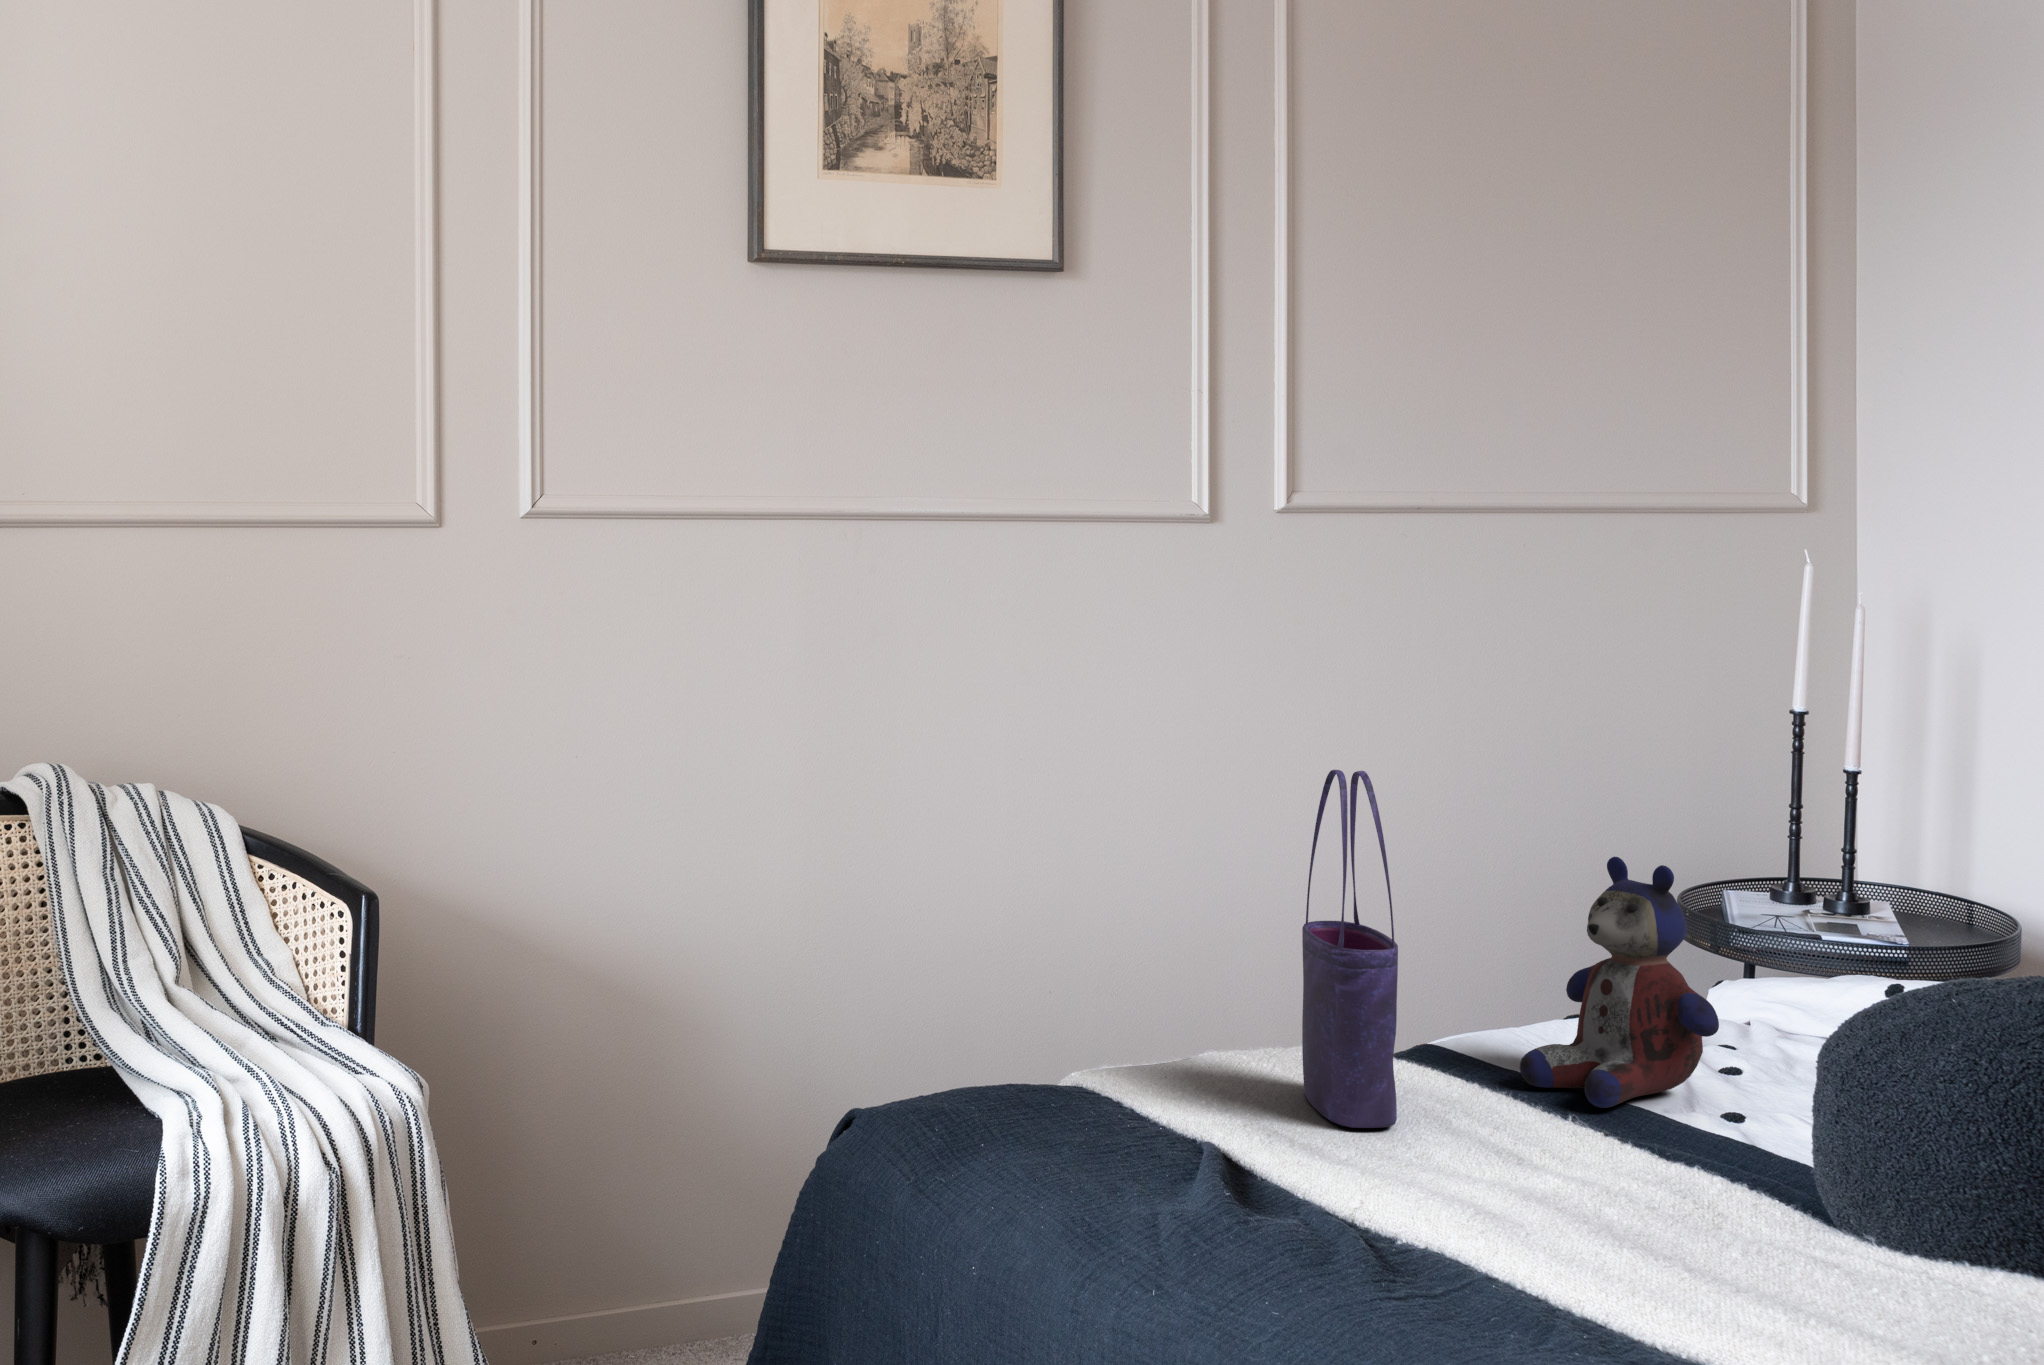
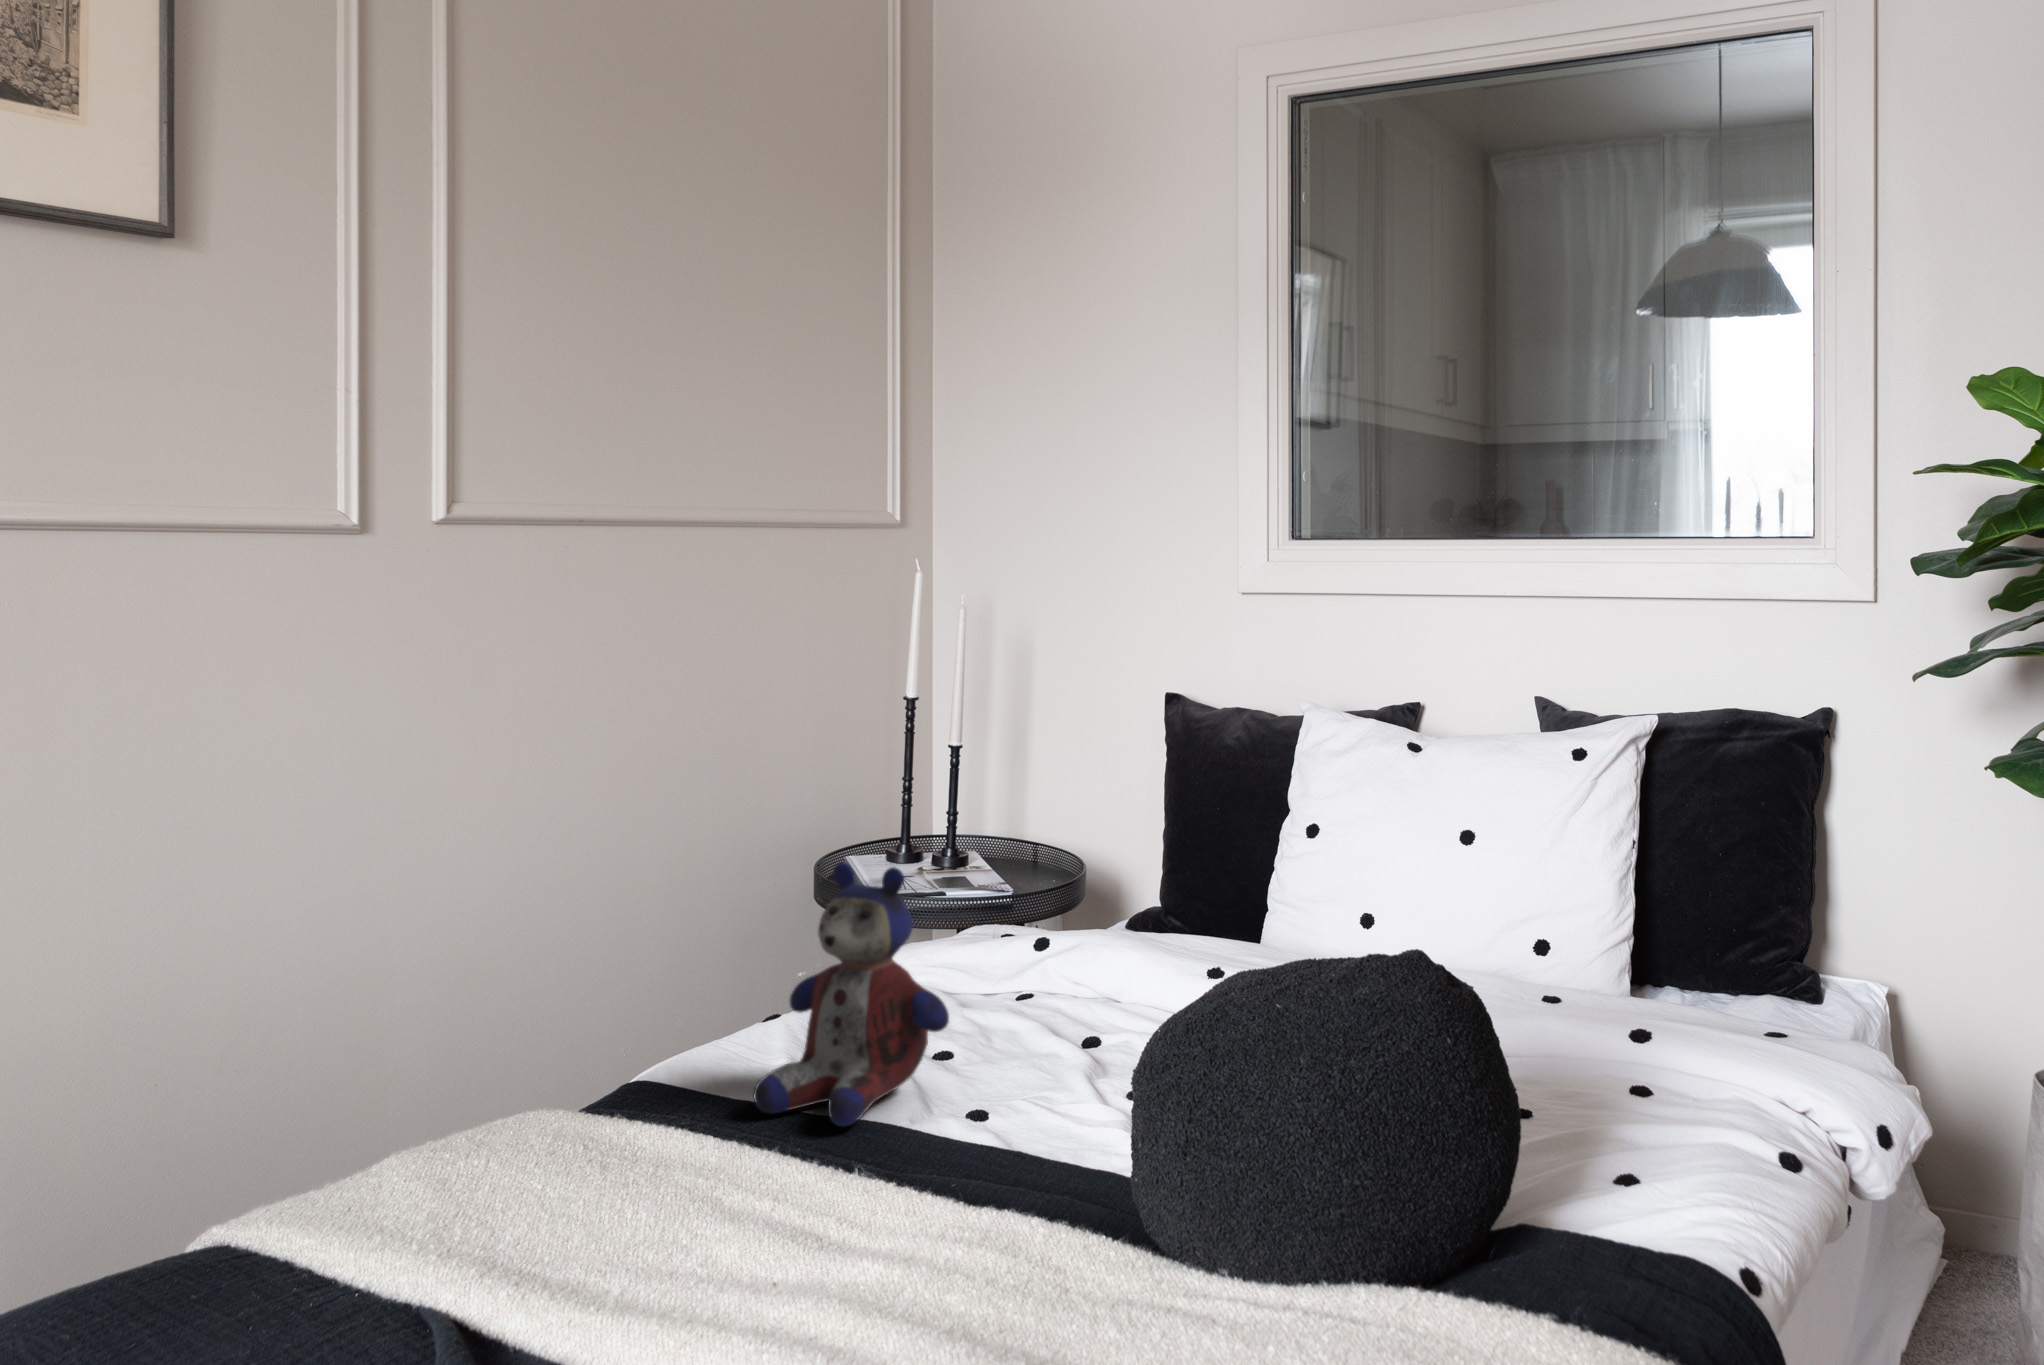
tote bag: present [1302,770,1398,1128] -> none [528,809,655,1233]

